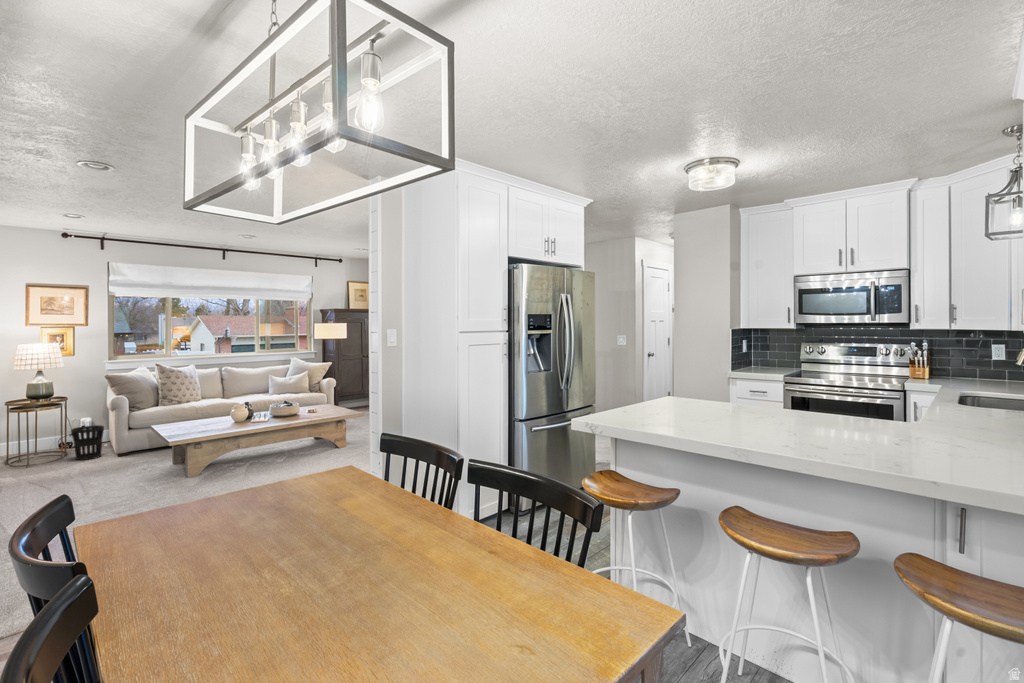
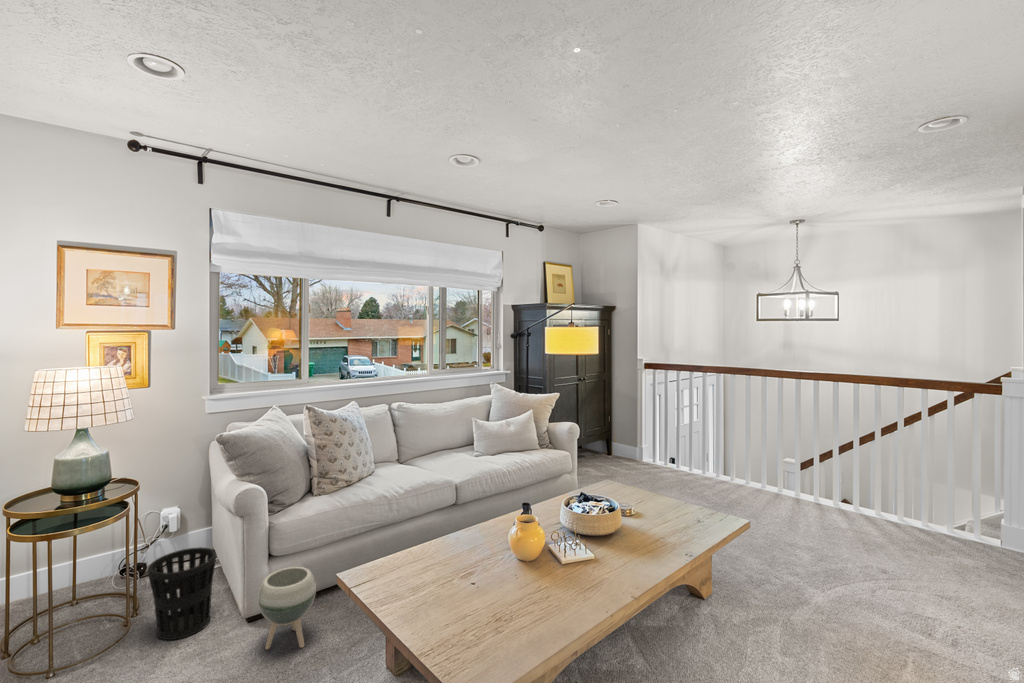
planter: none [120,429,148,460] -> present [258,567,316,650]

